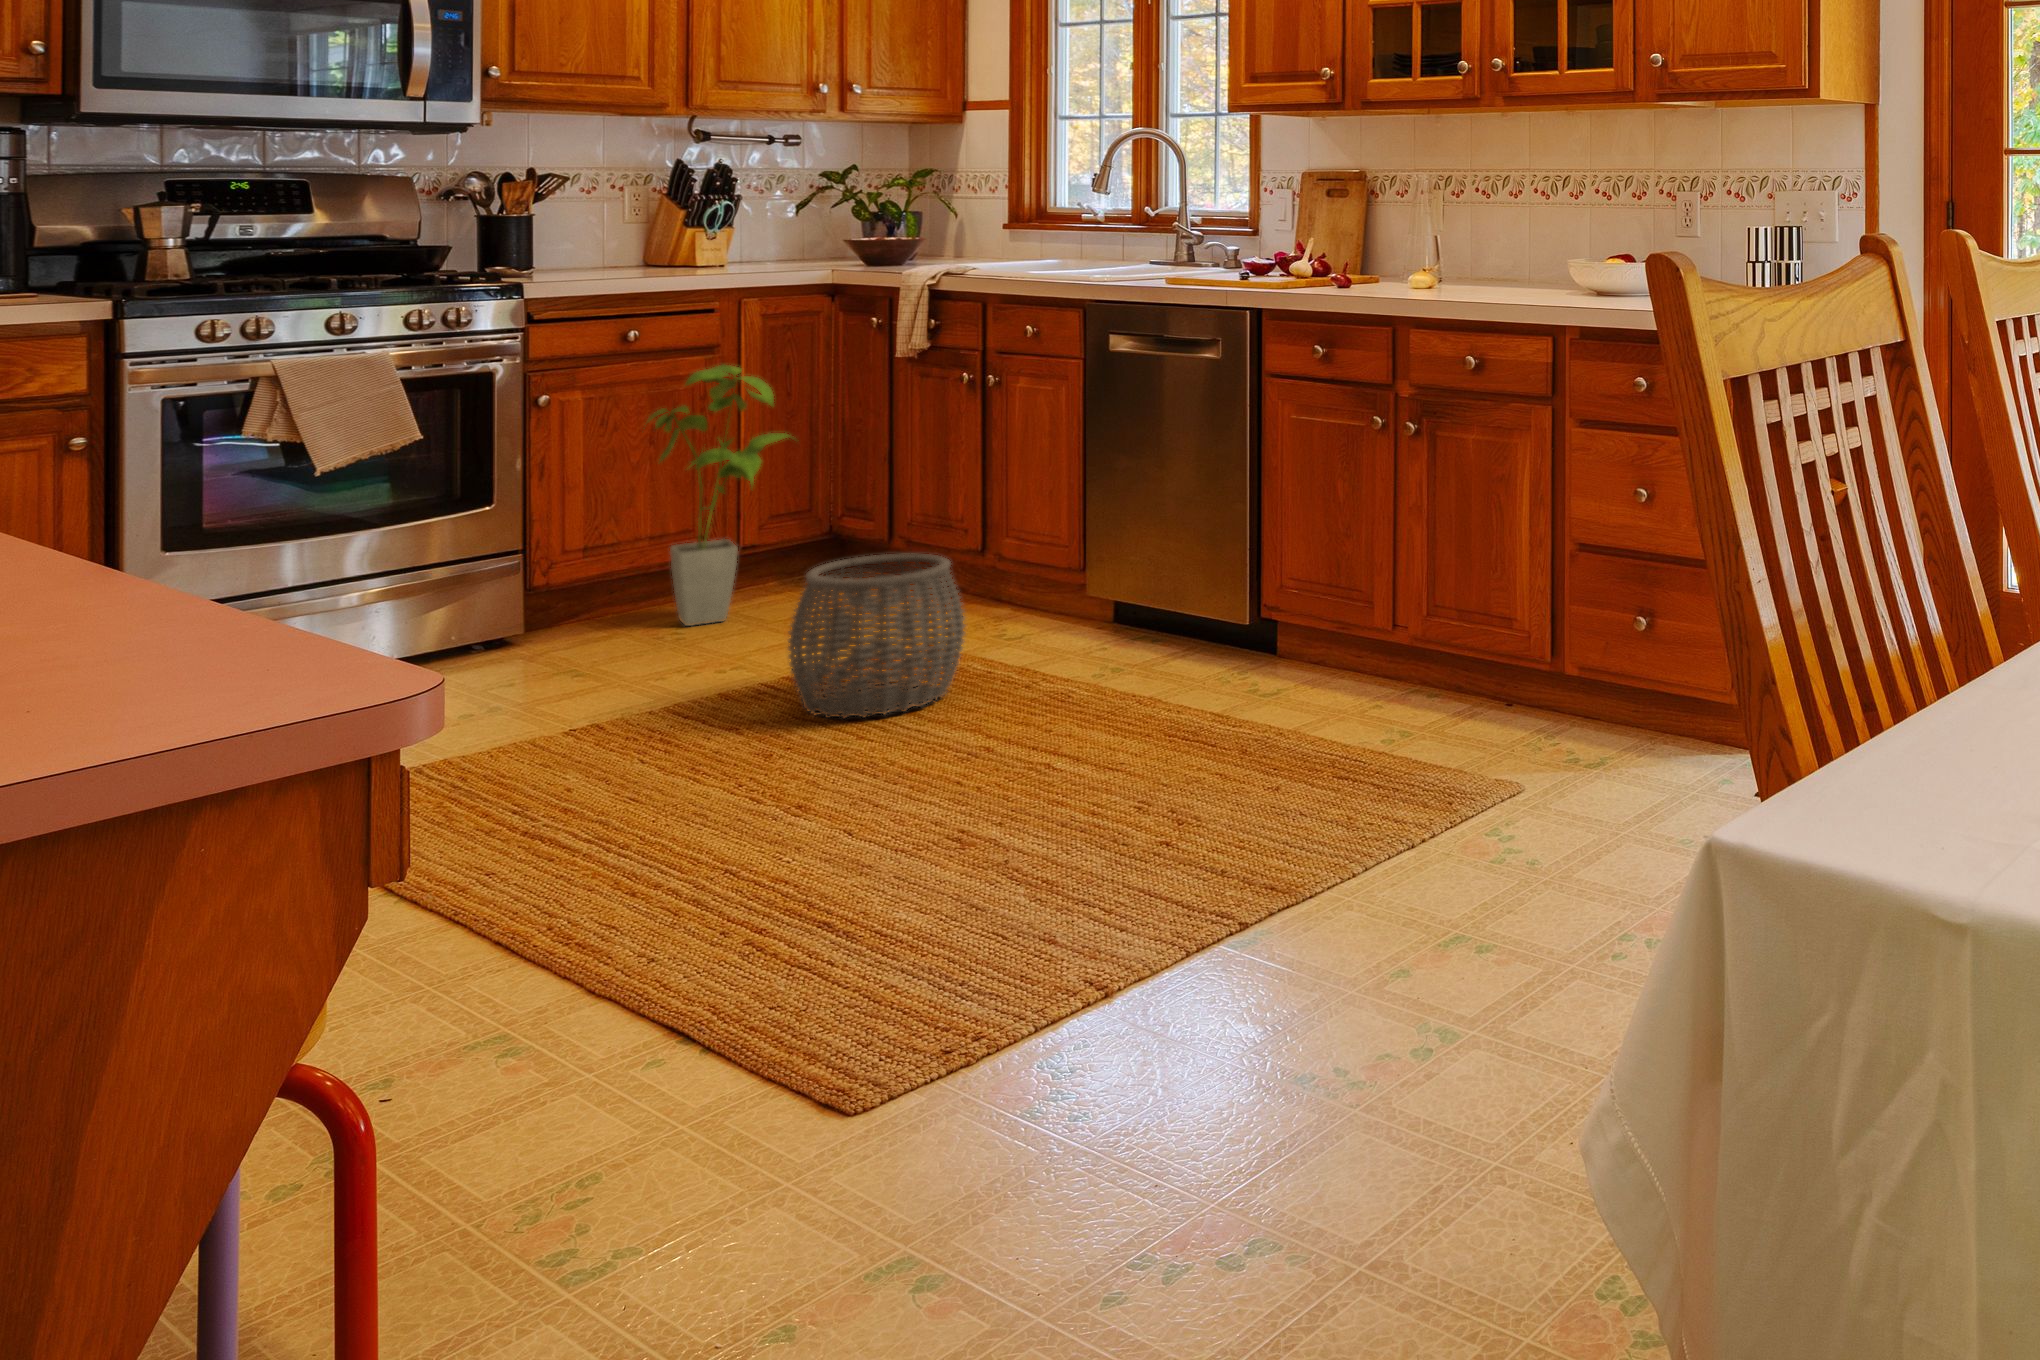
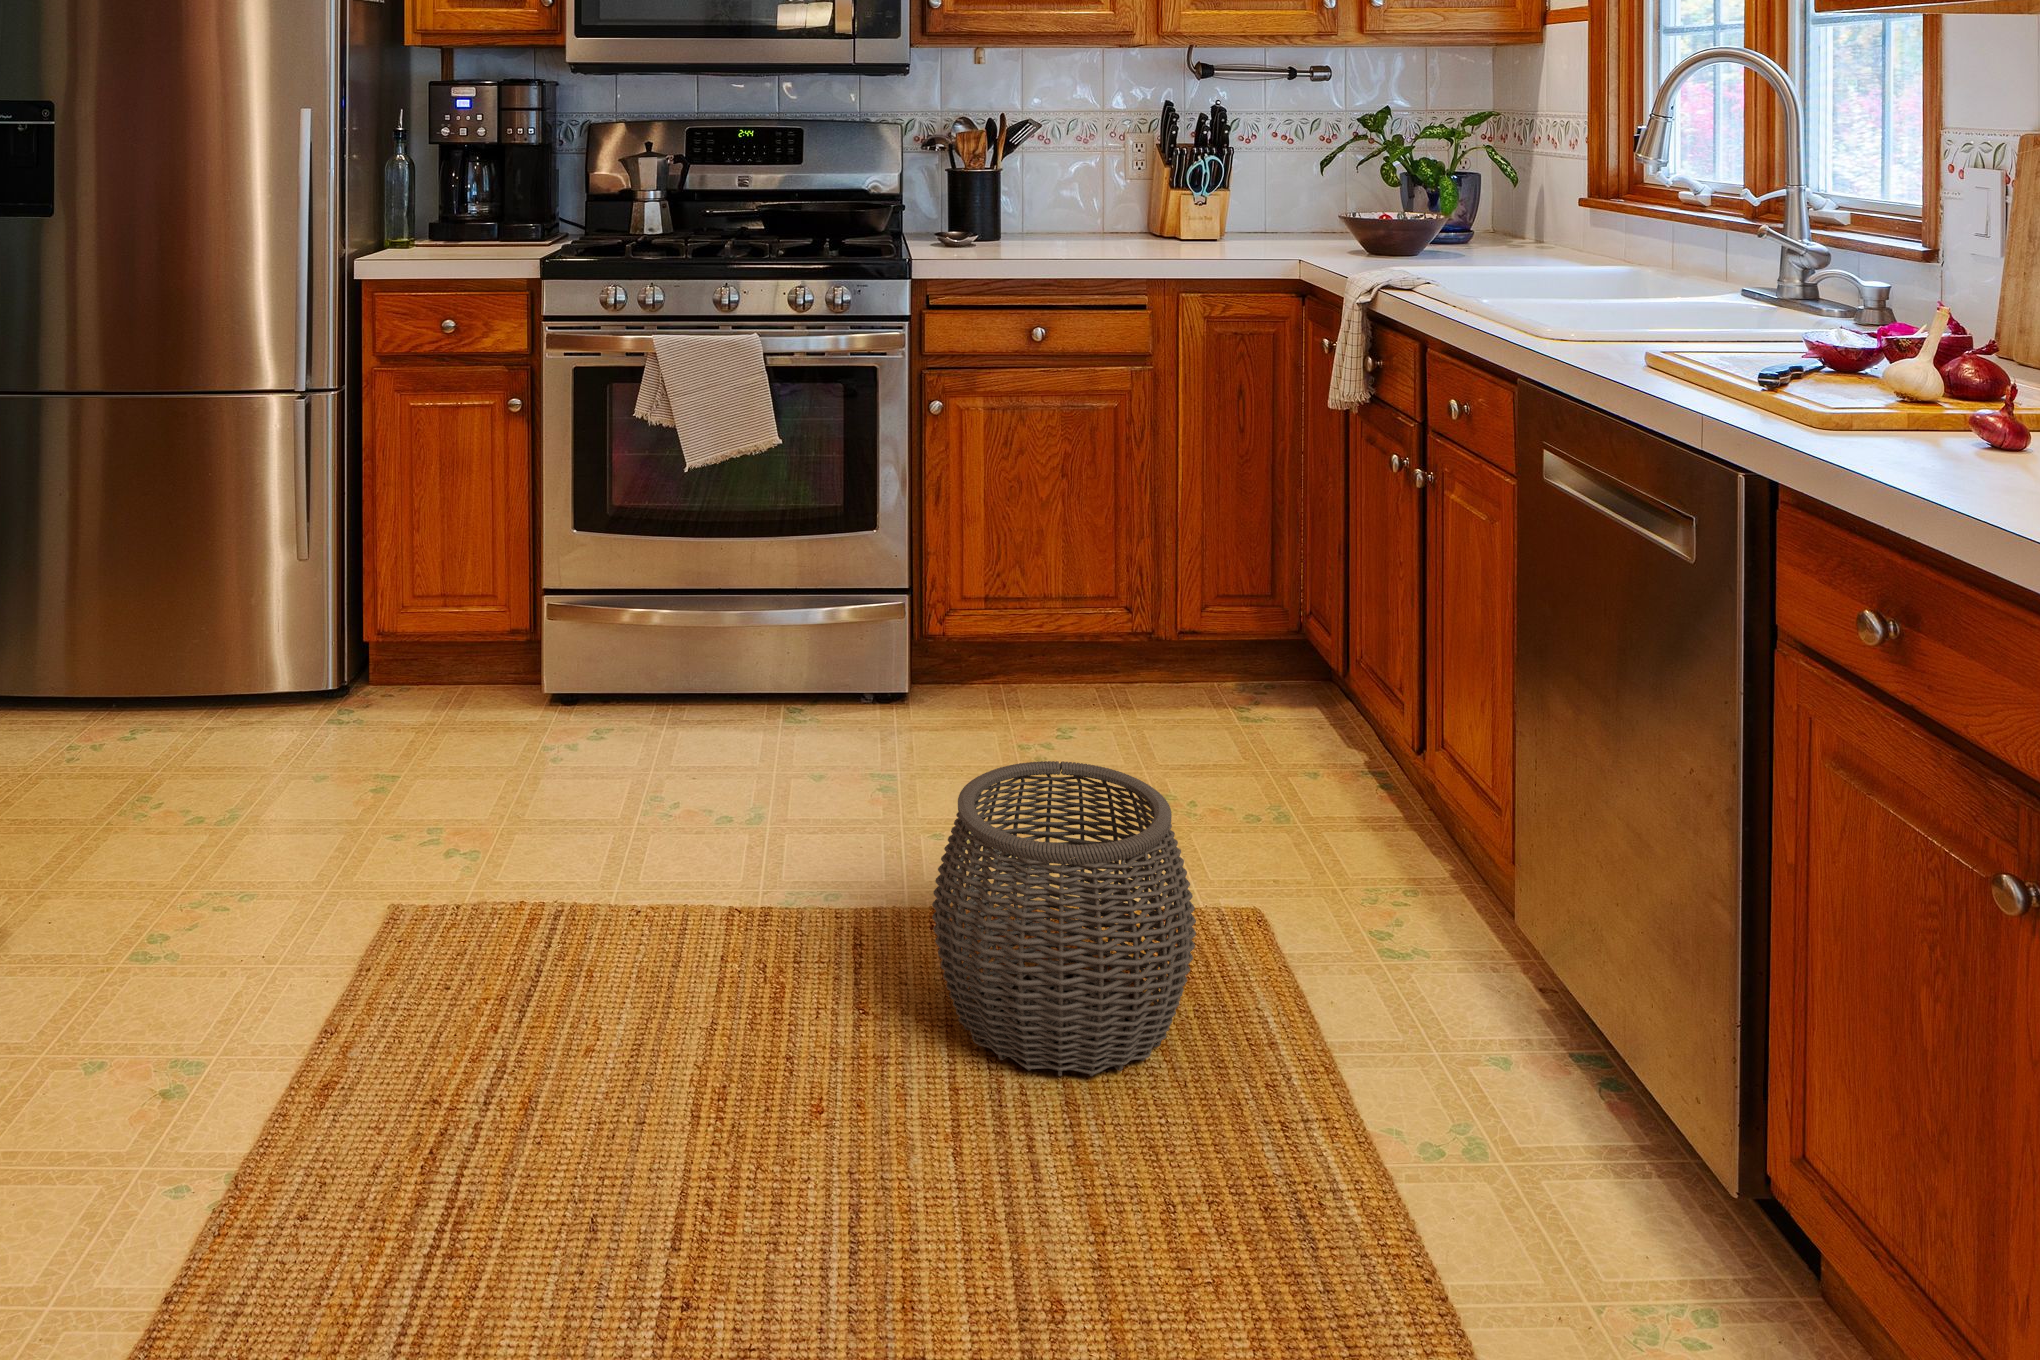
house plant: present [644,365,796,626] -> none [1025,387,1209,730]

